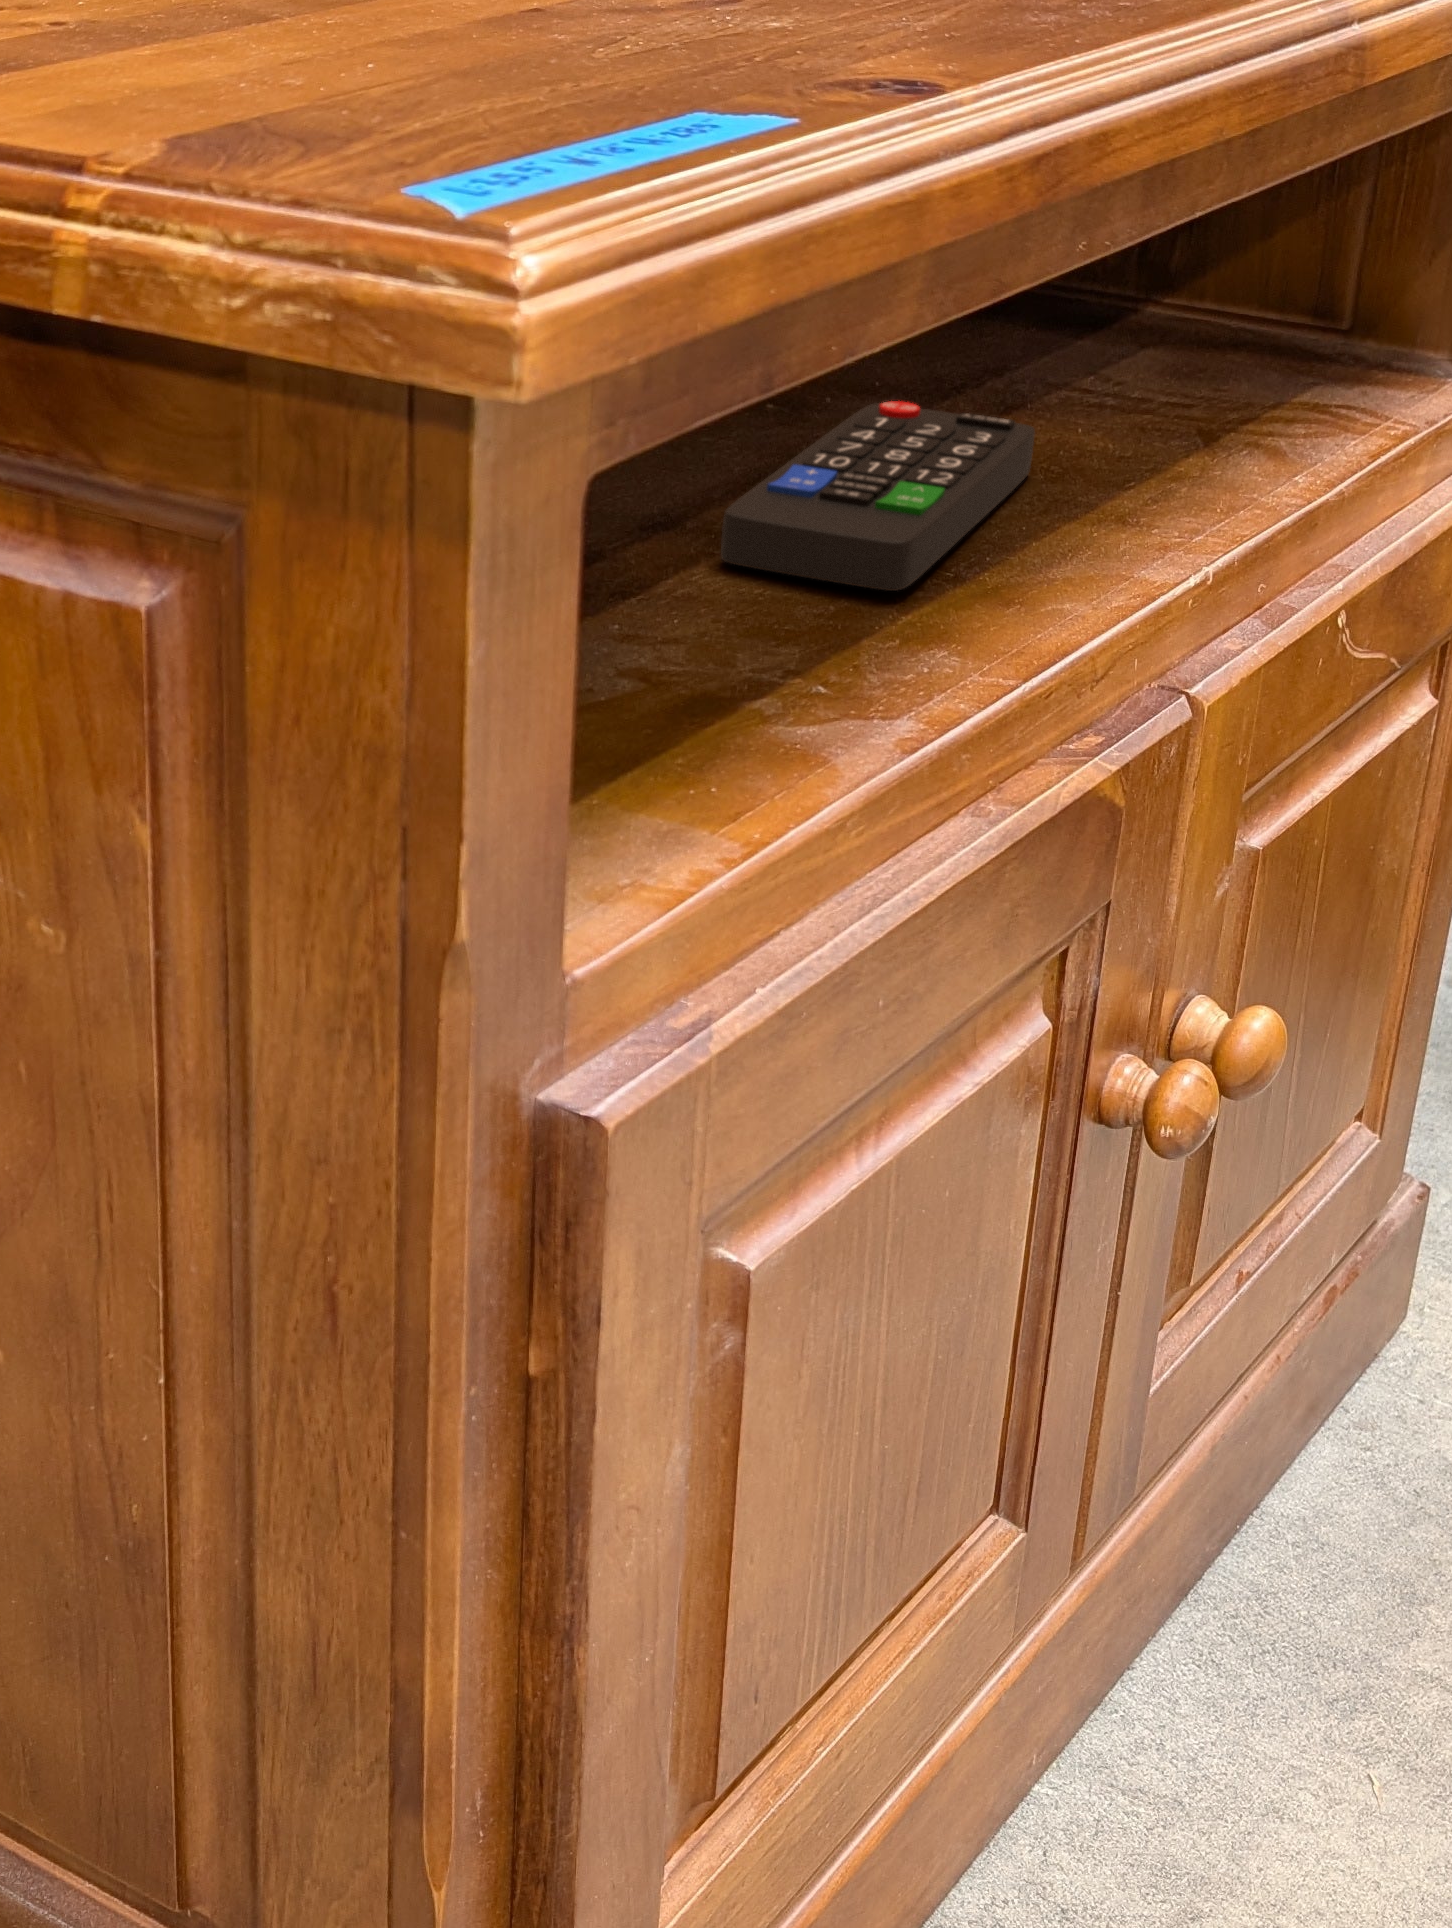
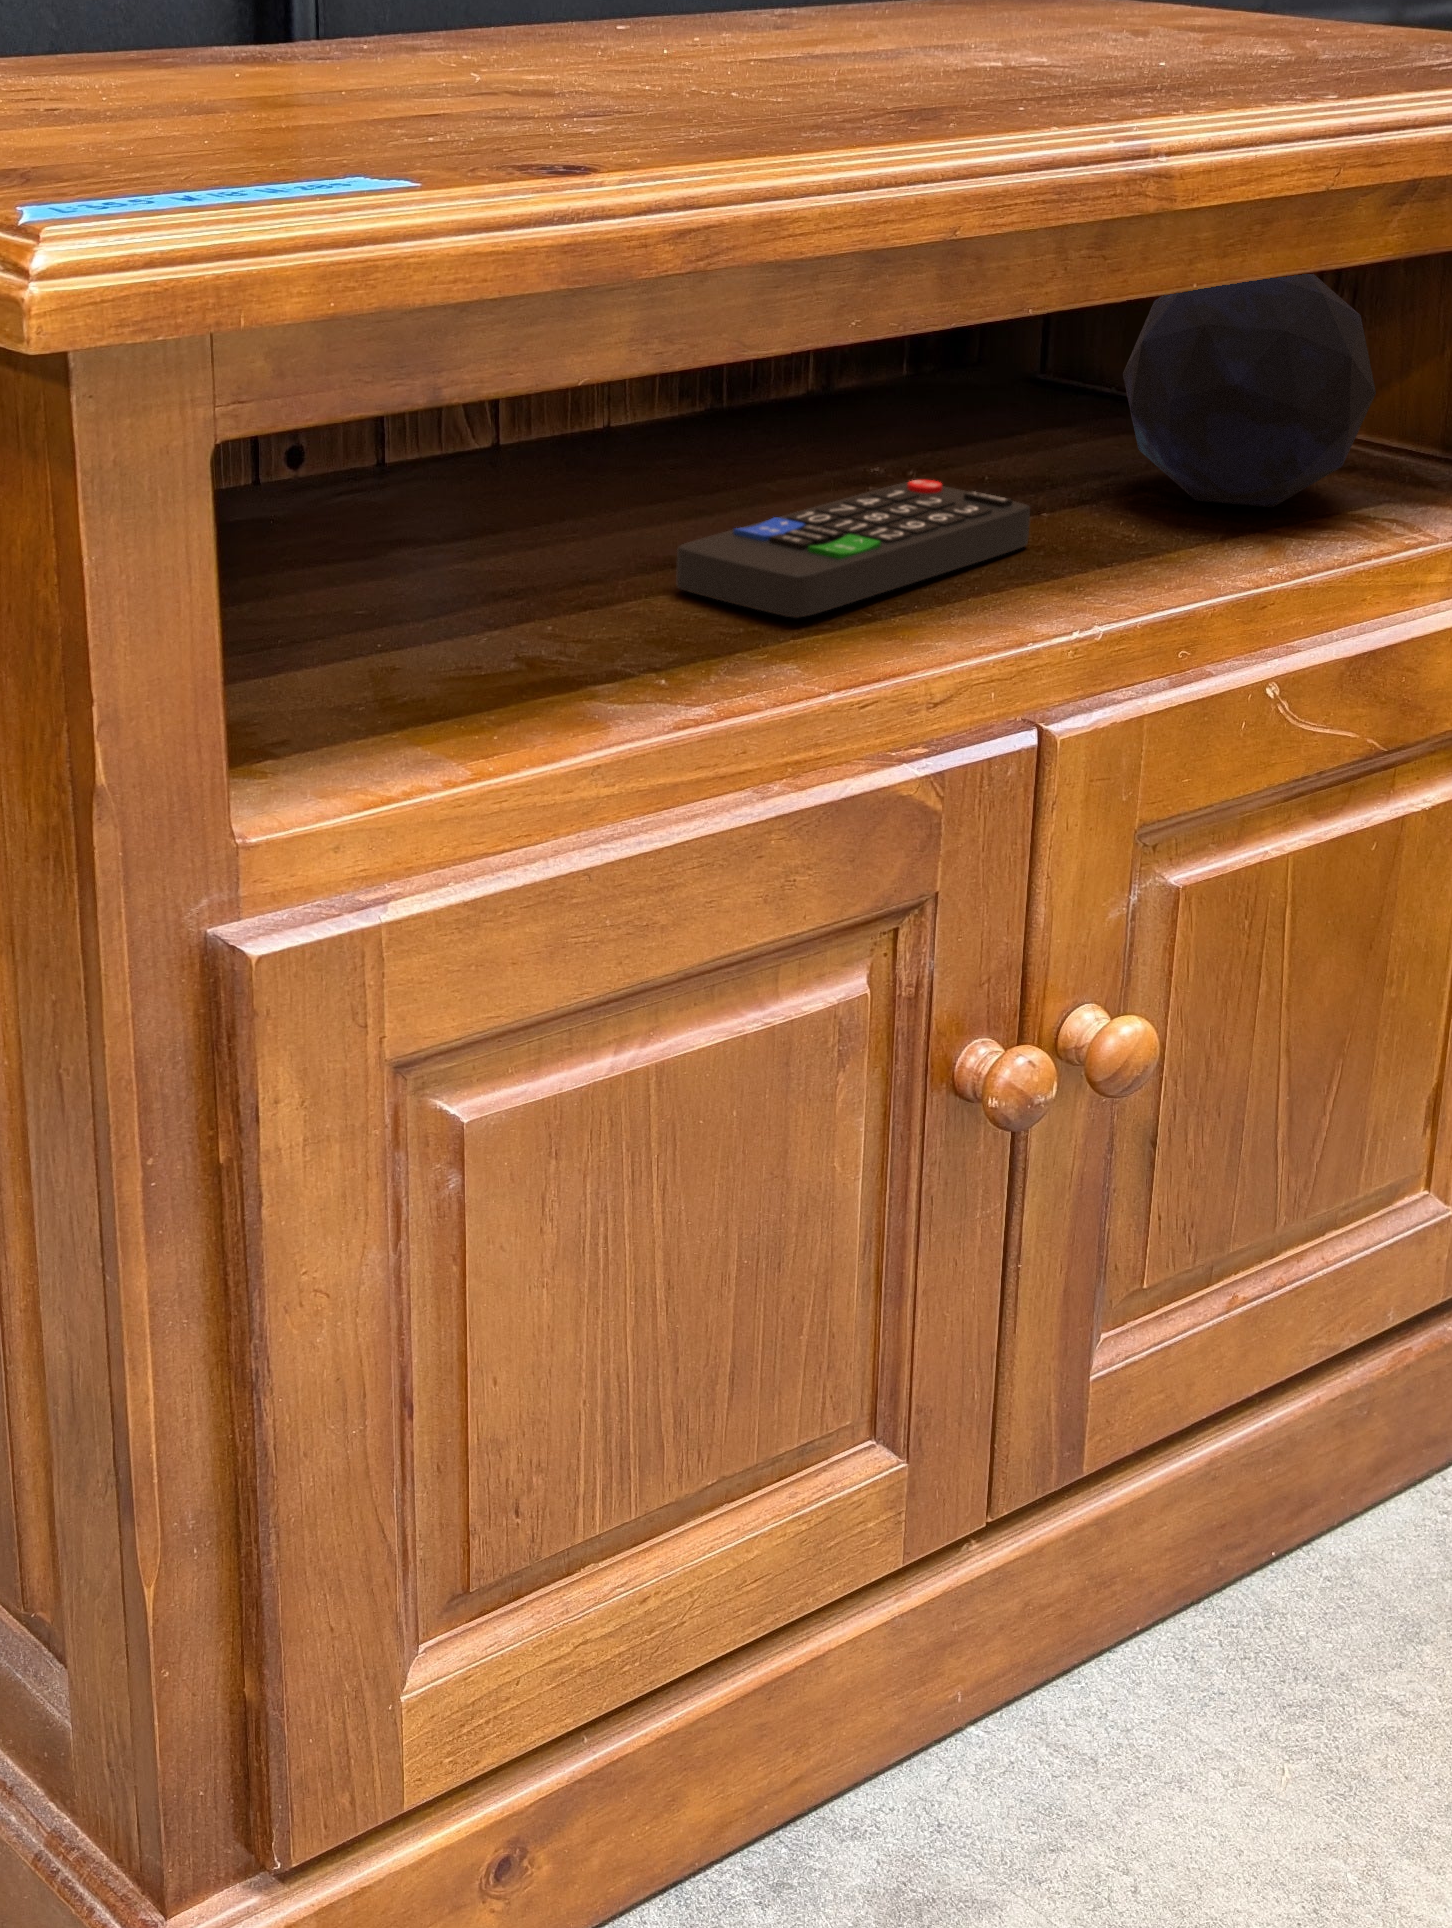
decorative orb: none [1054,125,1338,402] -> present [1123,274,1376,507]

